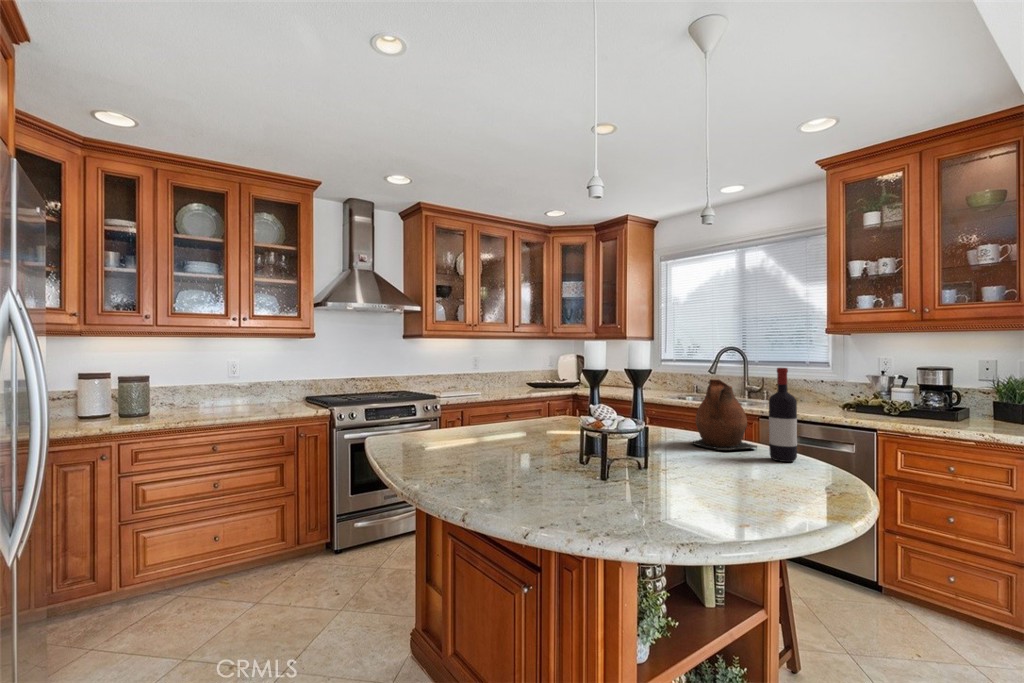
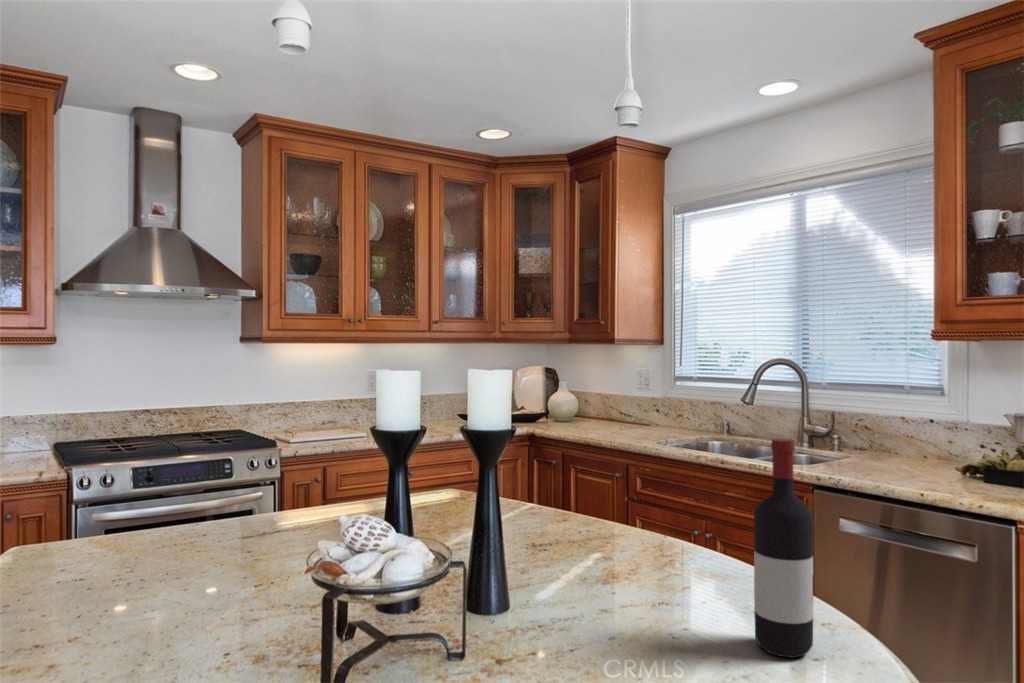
ceramic pitcher: present [692,379,757,450] -> none [609,453,747,611]

